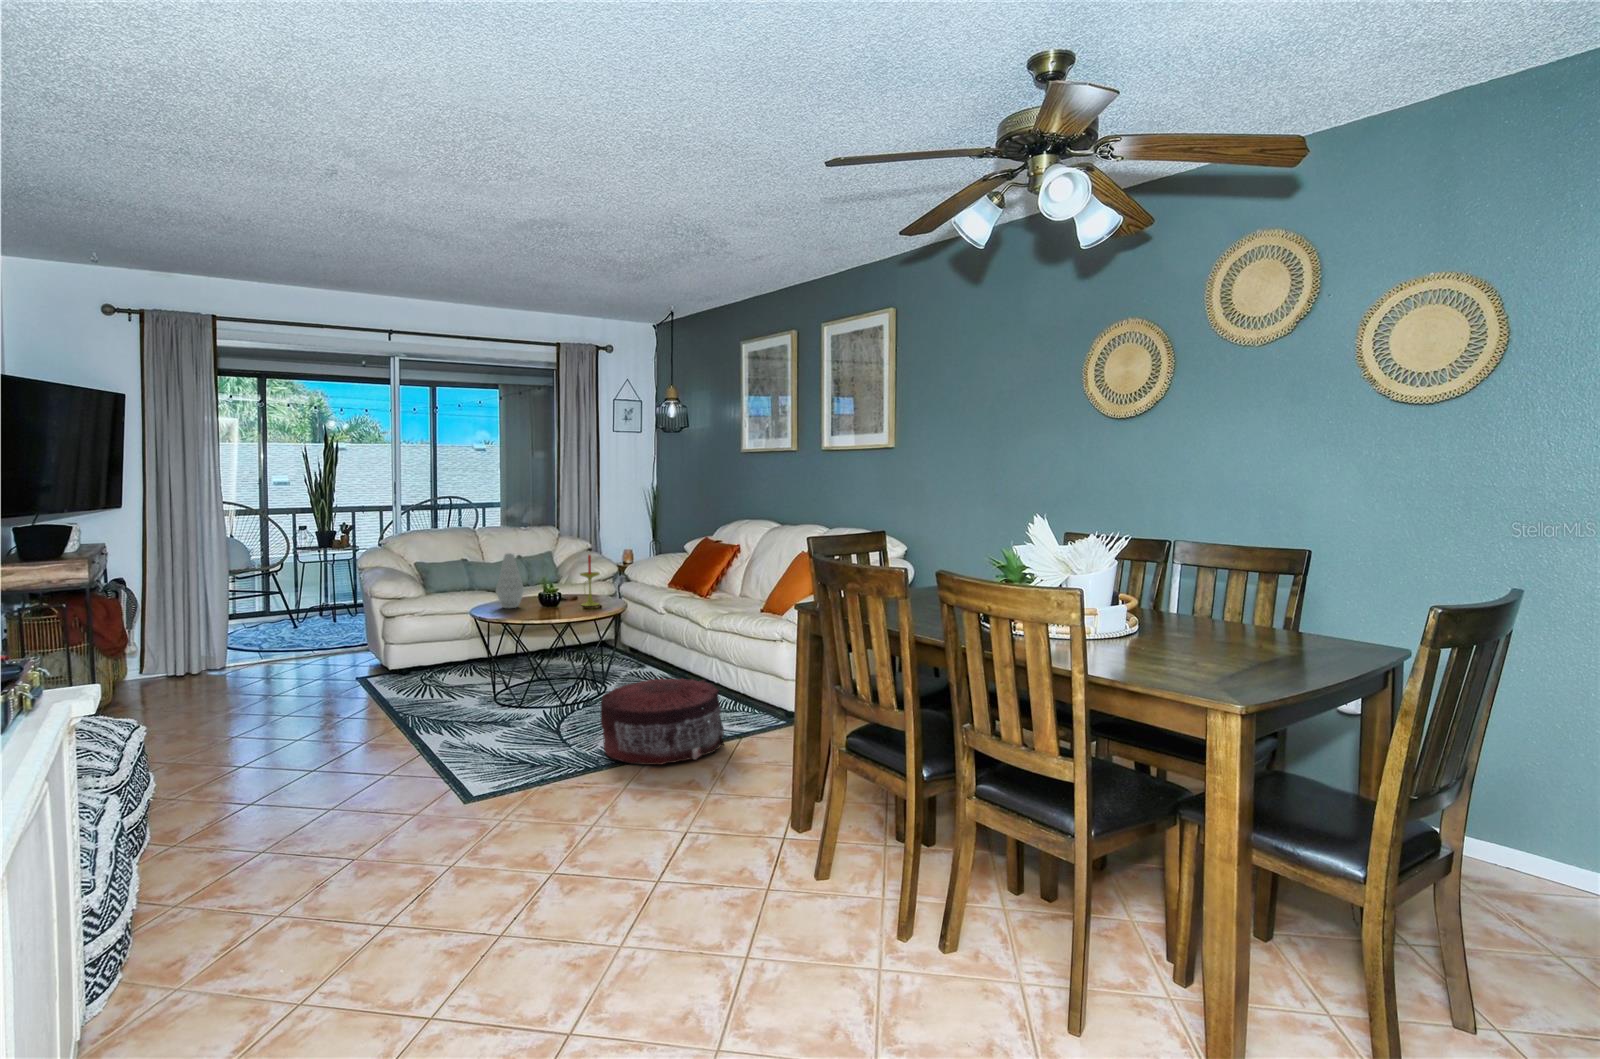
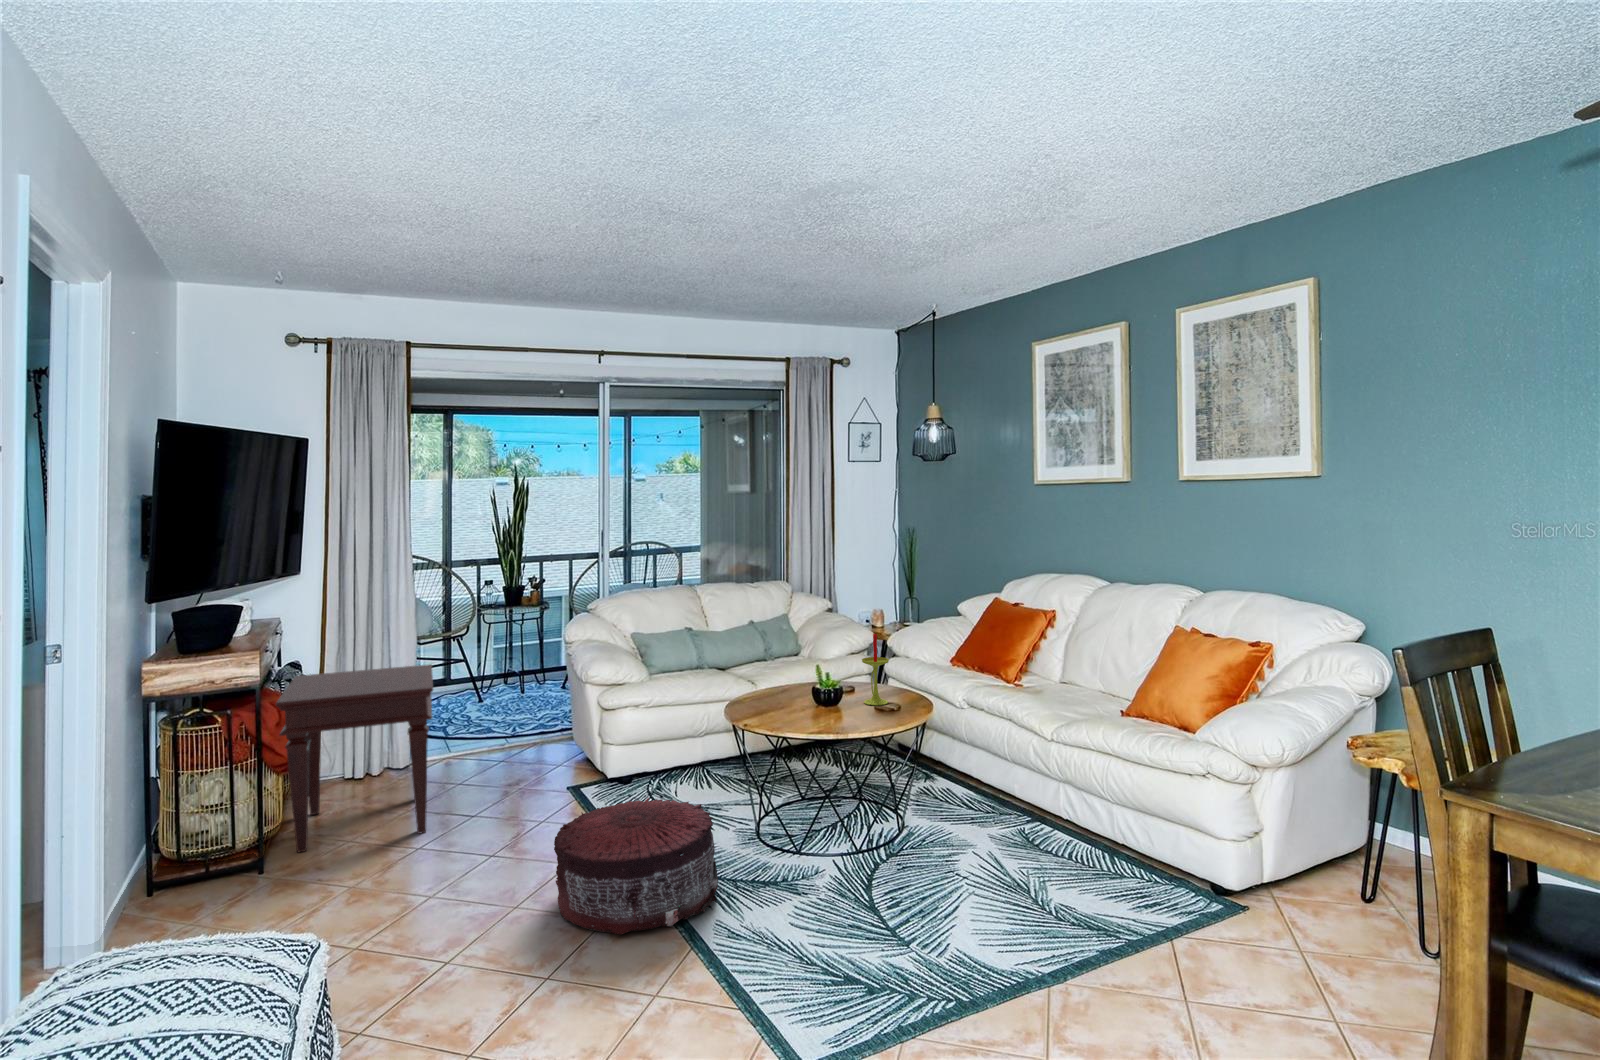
vase: present [496,553,524,608] -> none [752,632,789,708]
side table: none [102,581,239,718] -> present [276,664,433,852]
pouf: present [601,678,724,765] -> present [554,798,718,935]

